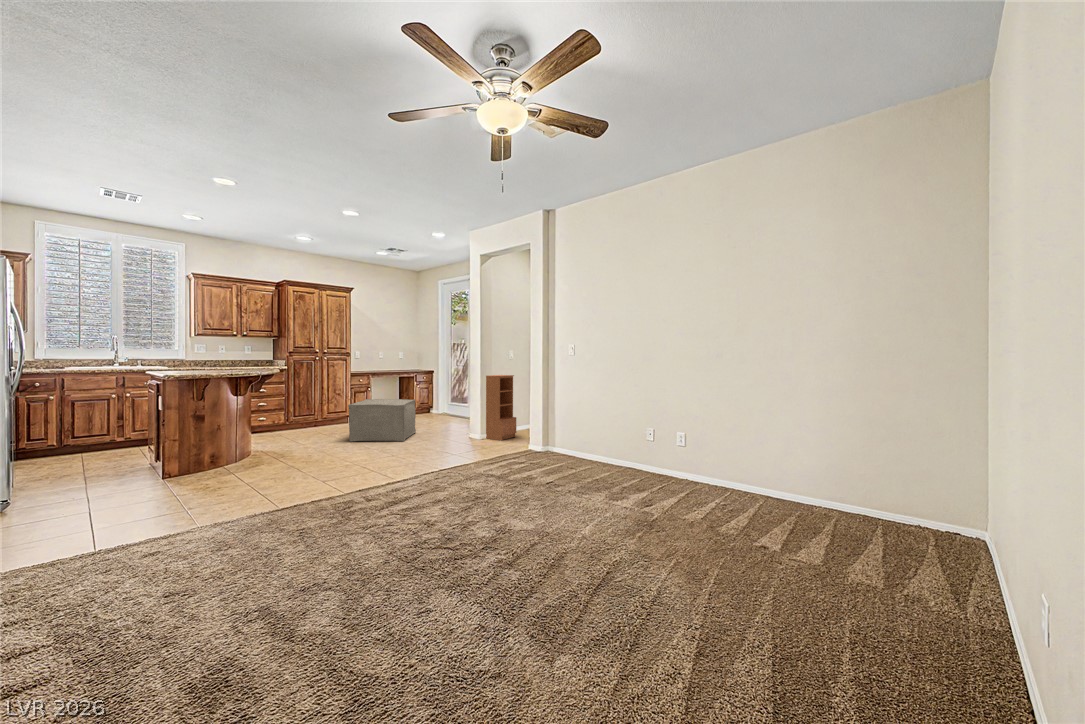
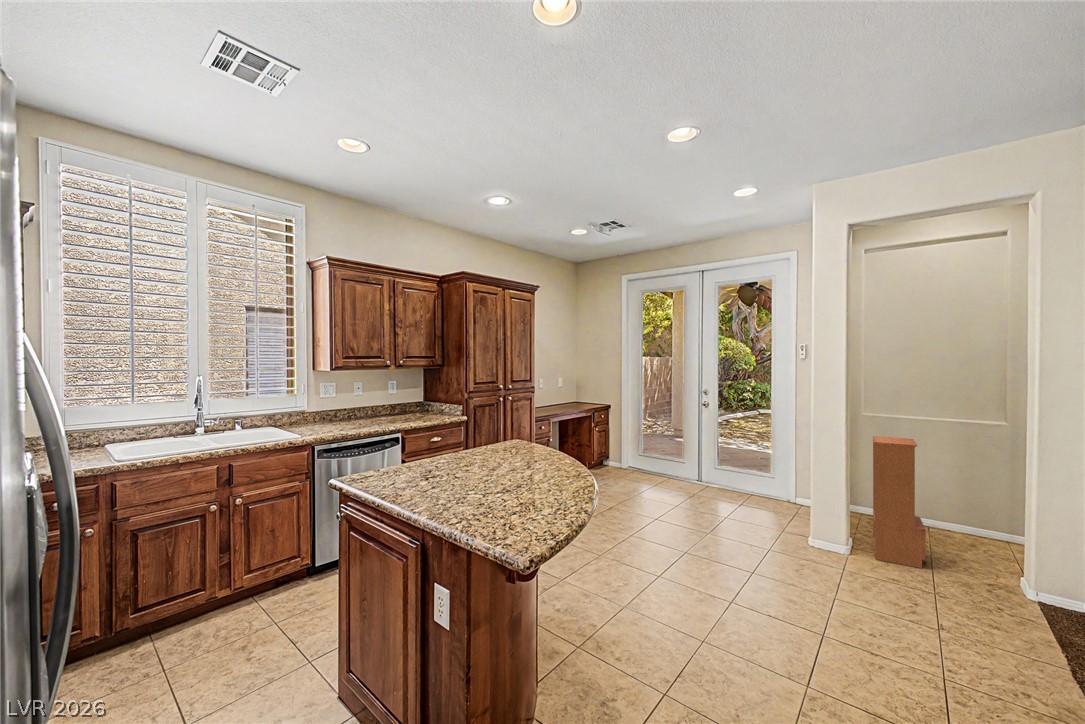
ottoman: present [348,399,416,441] -> none [619,477,743,574]

